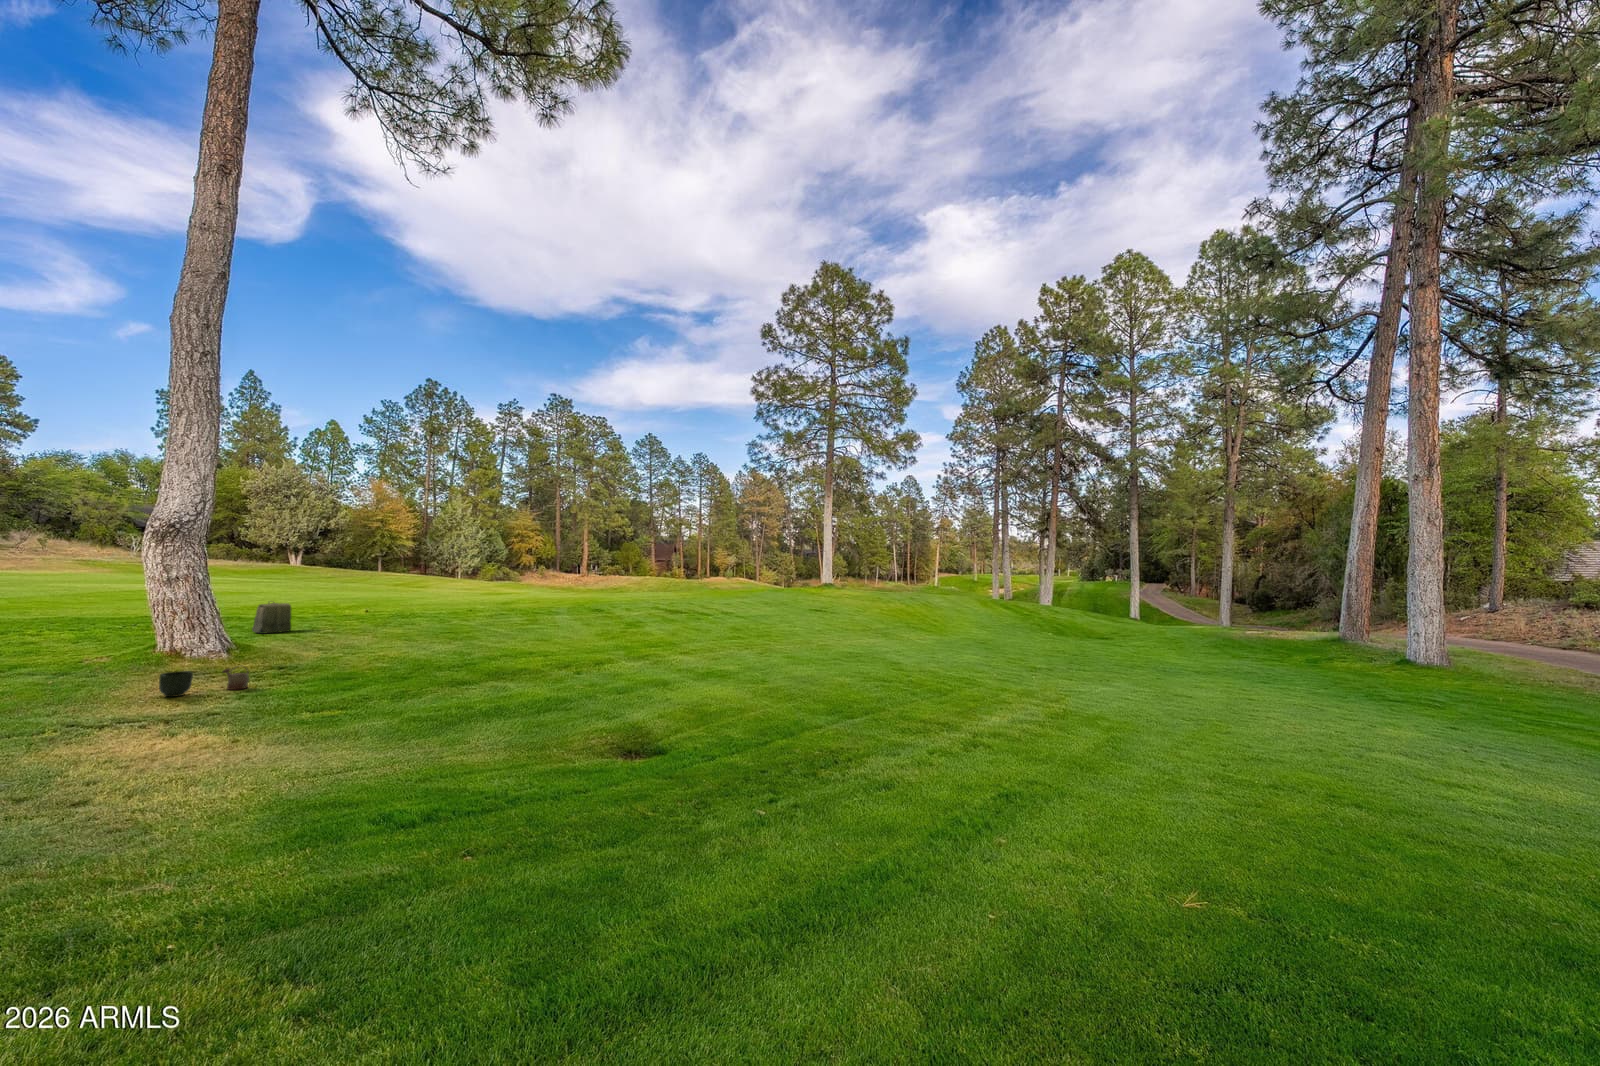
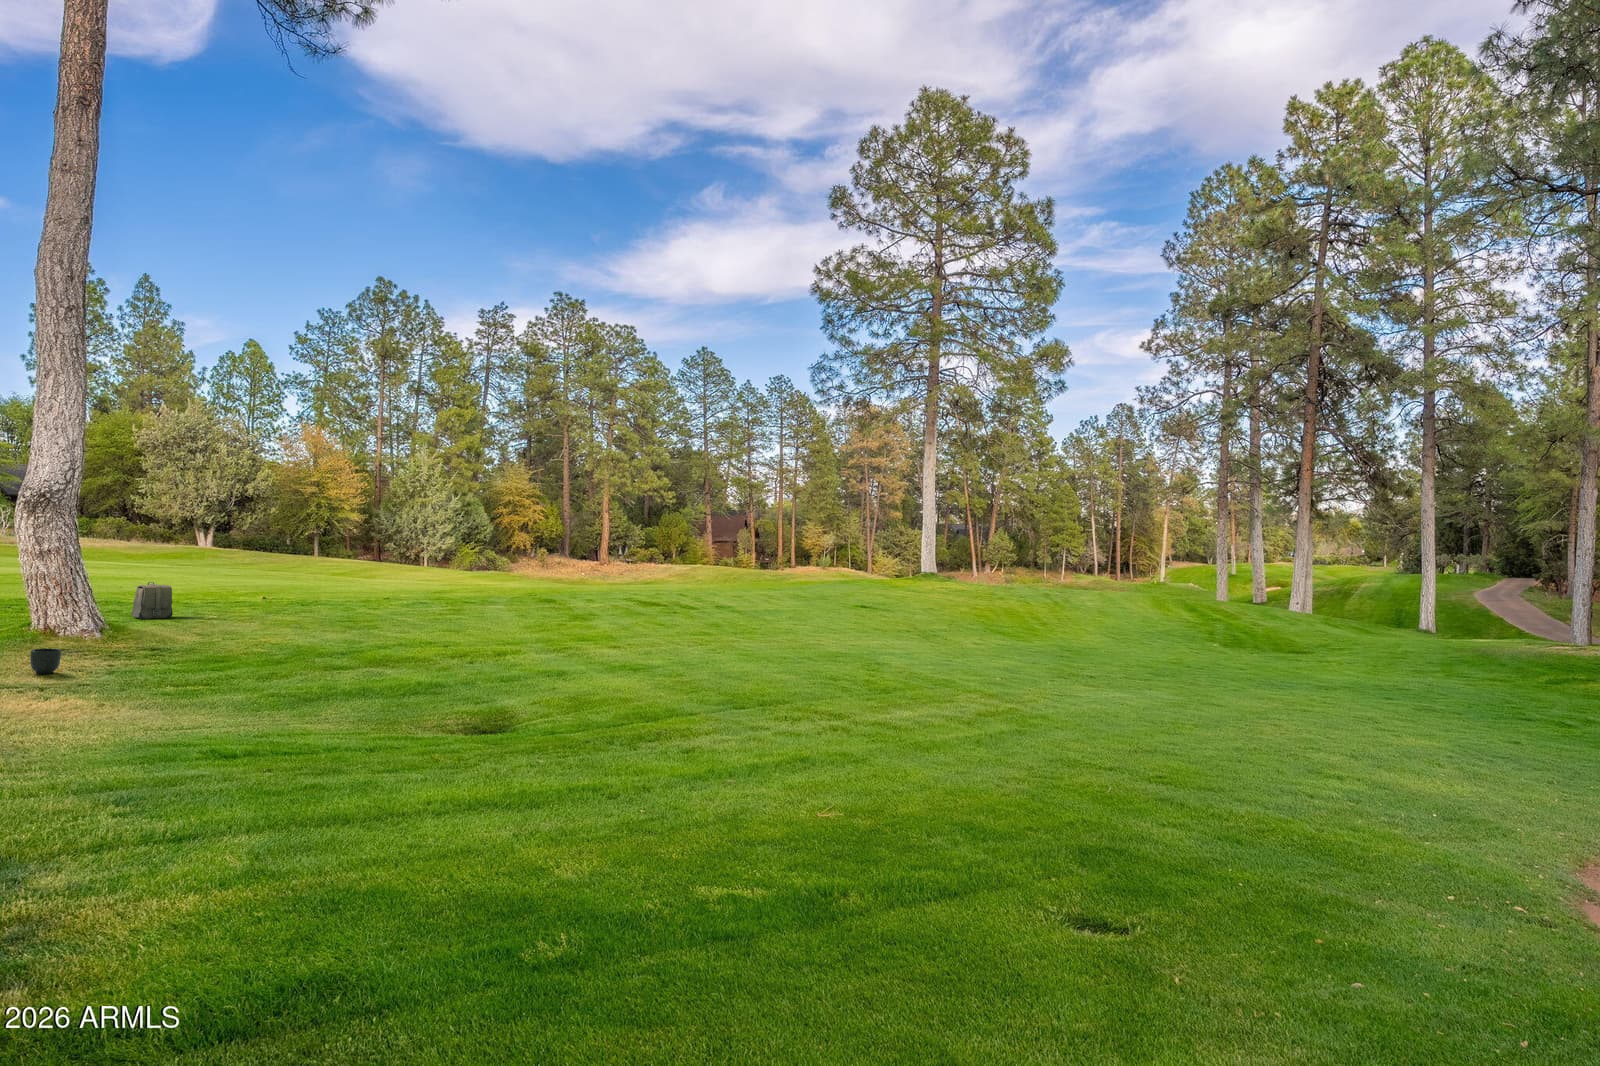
watering can: present [223,668,249,690] -> none [90,646,115,671]

